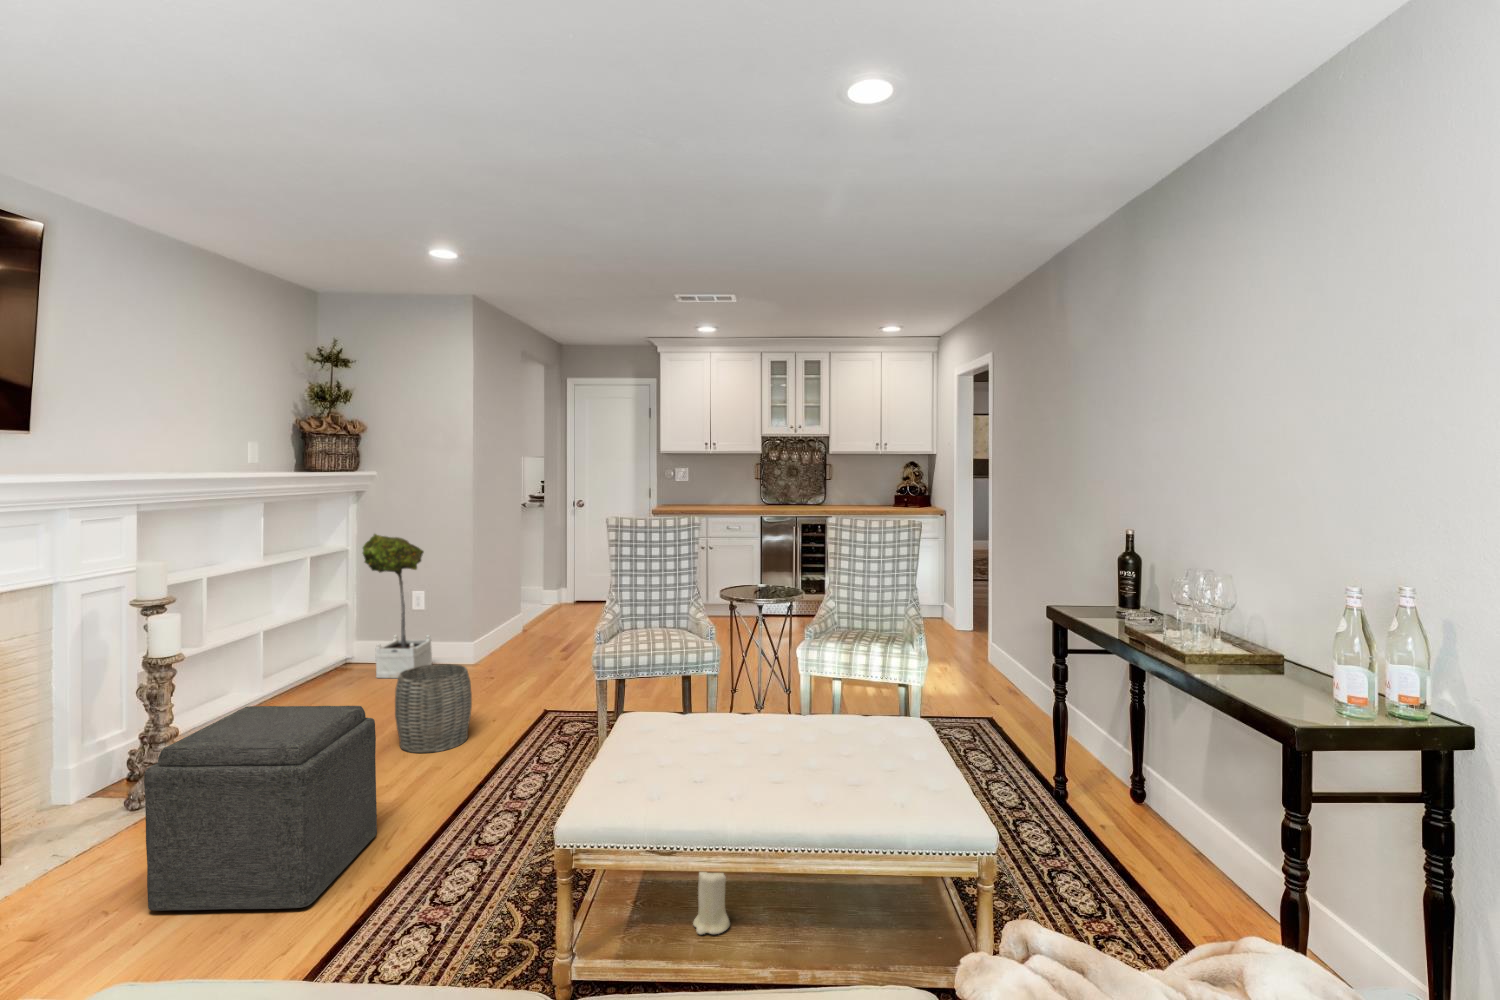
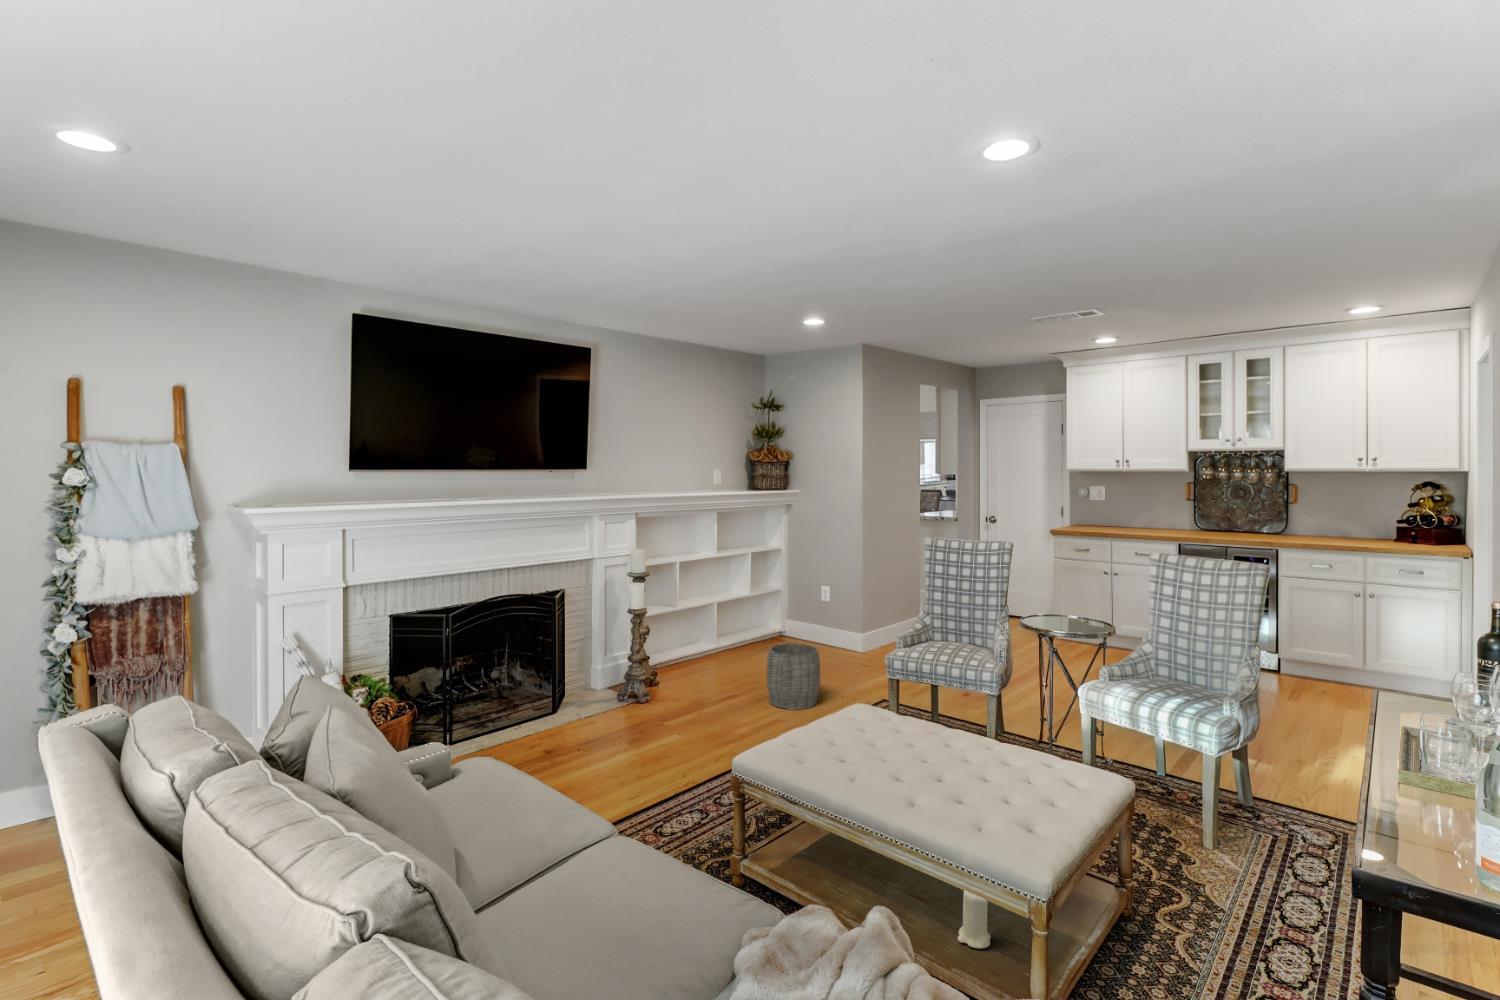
potted tree: present [363,534,432,678] -> none [785,537,833,653]
ottoman: present [144,706,377,910] -> none [589,650,716,781]
candle: present [693,872,730,934] -> present [958,890,991,948]

